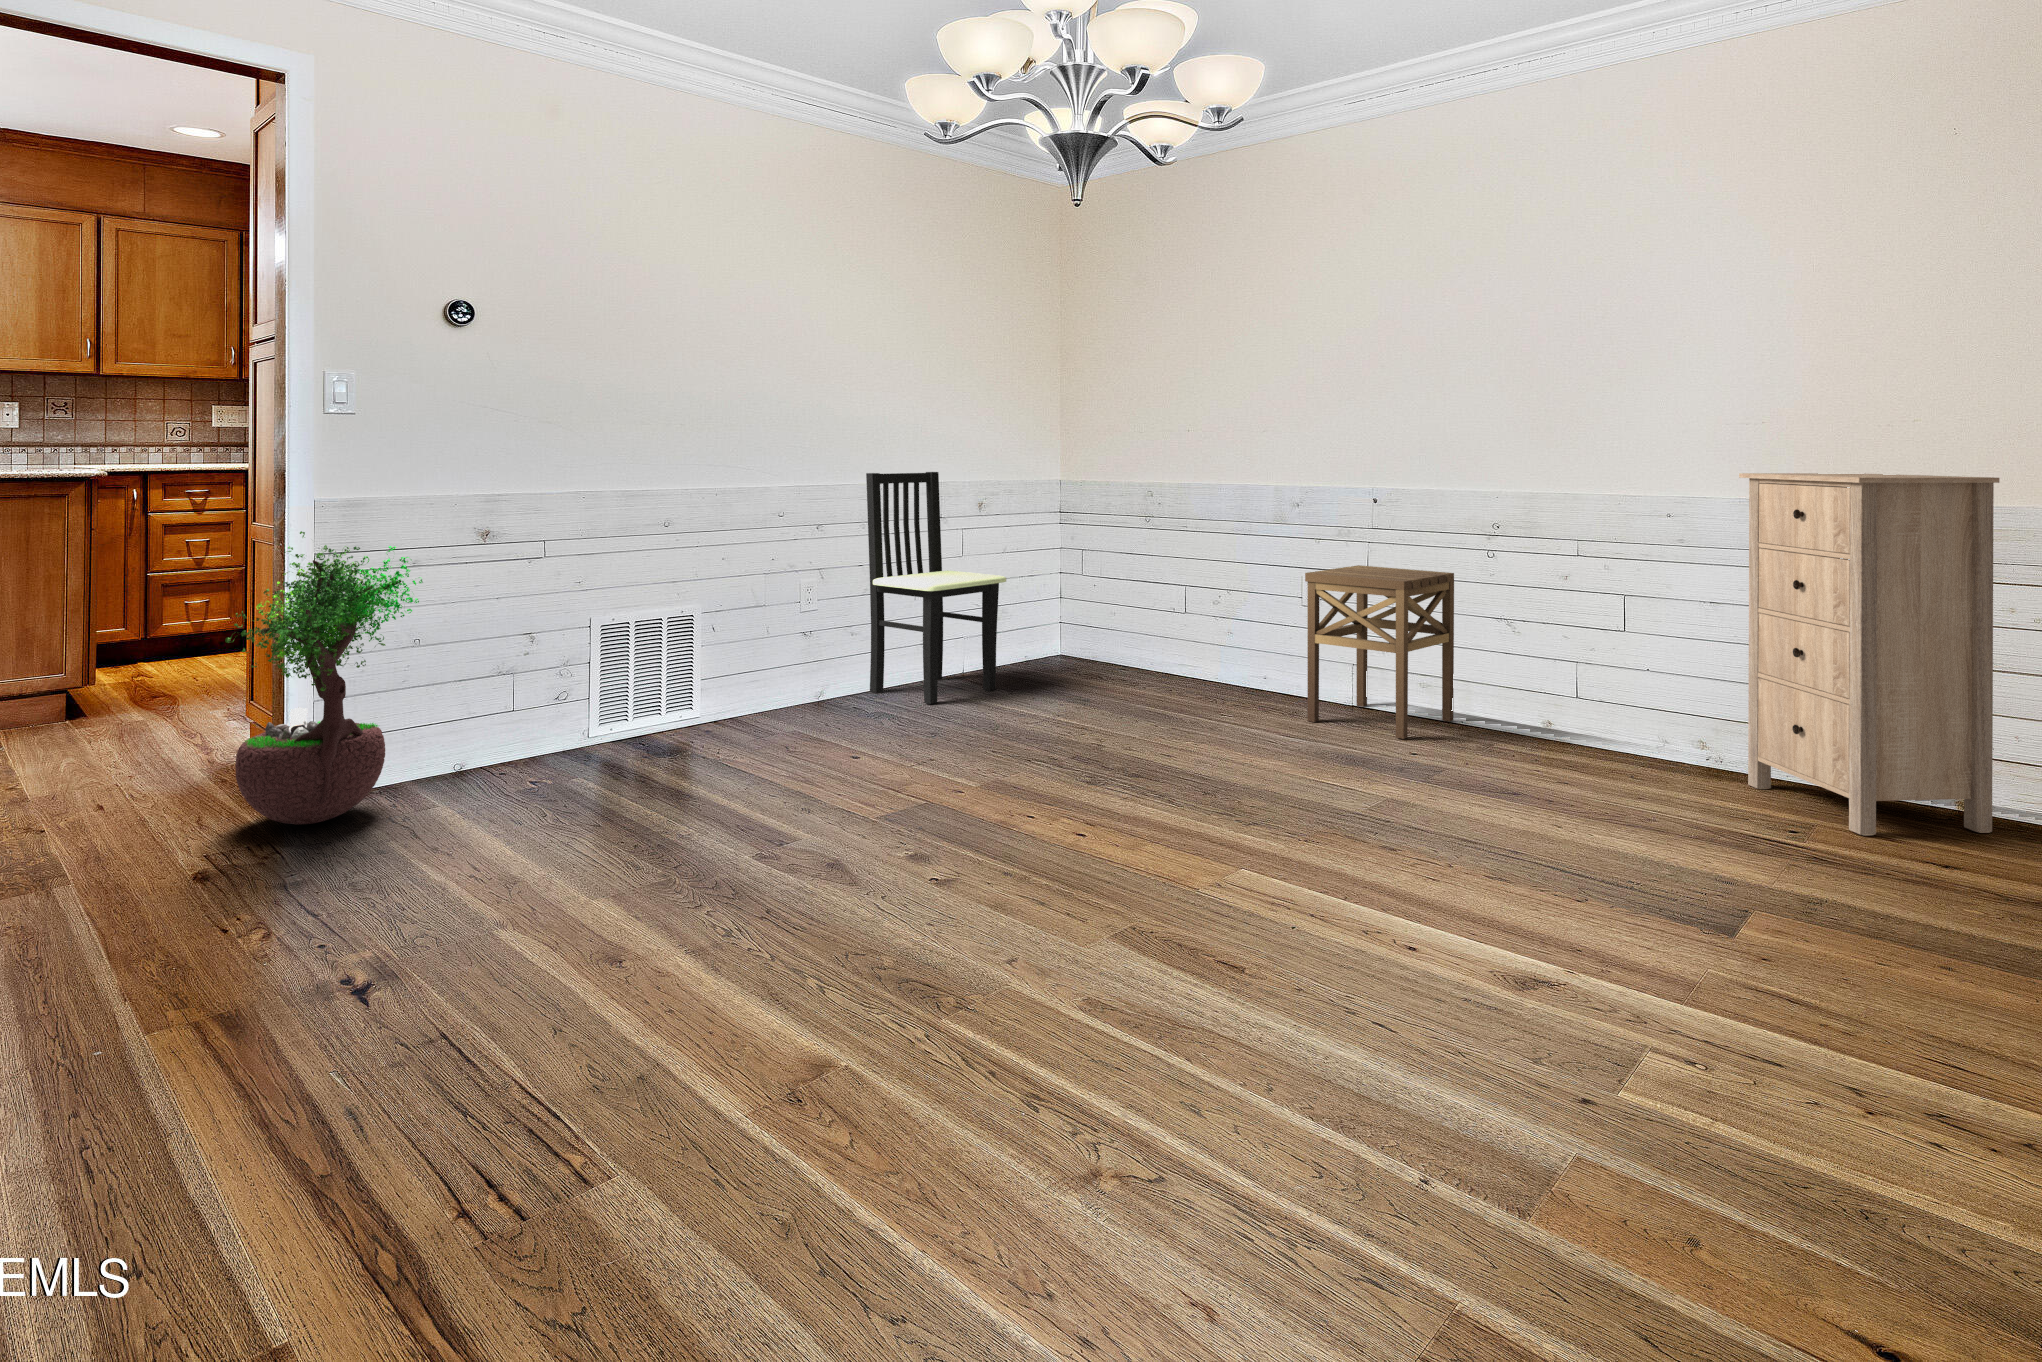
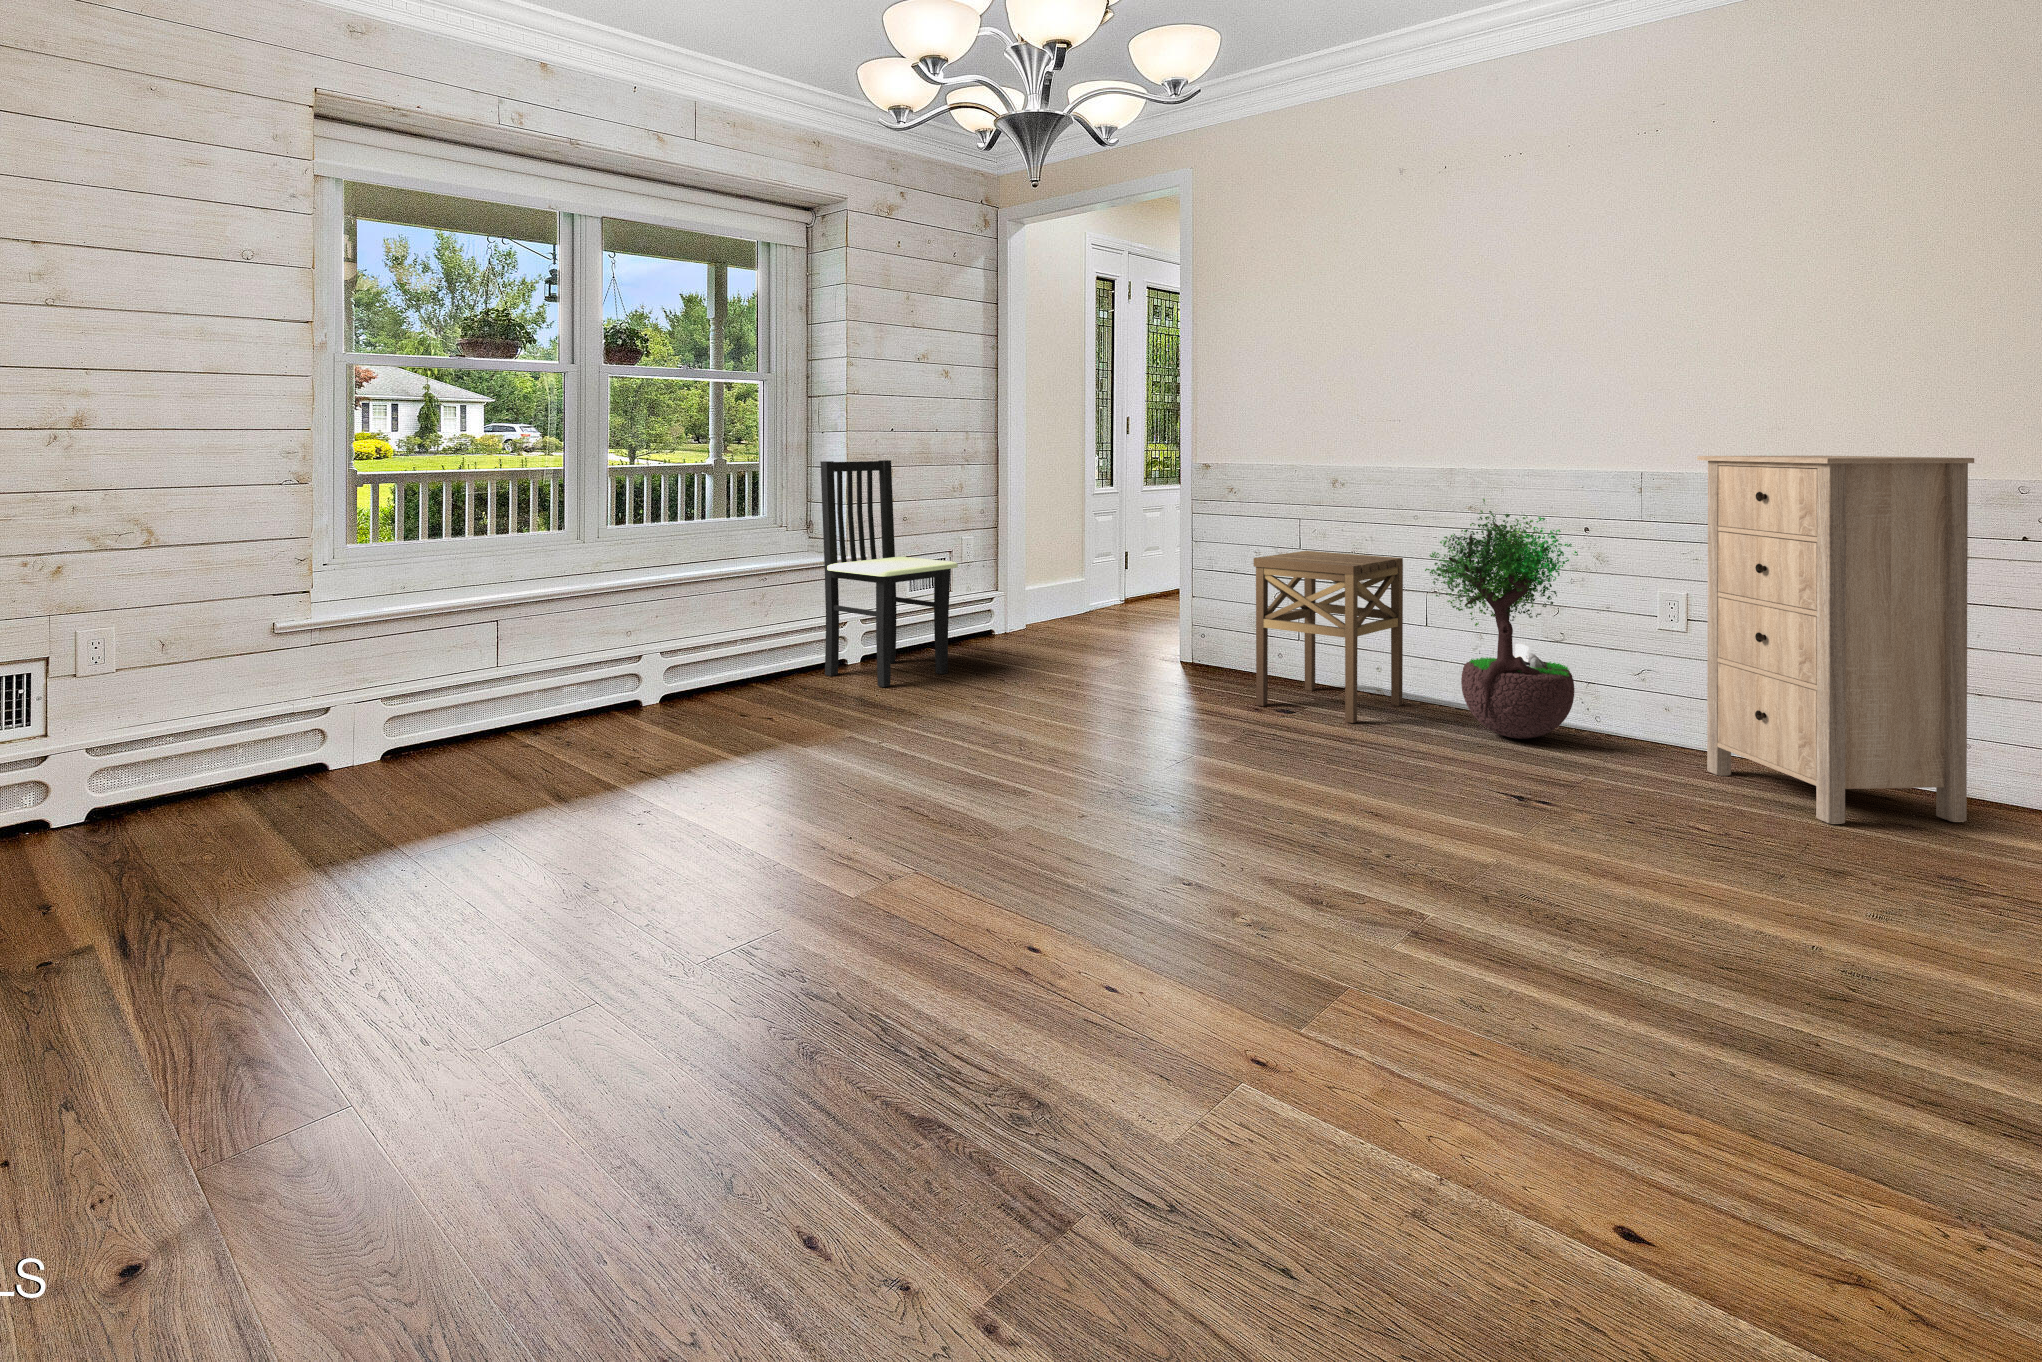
potted tree: present [225,531,423,825] -> present [1425,499,1578,739]

